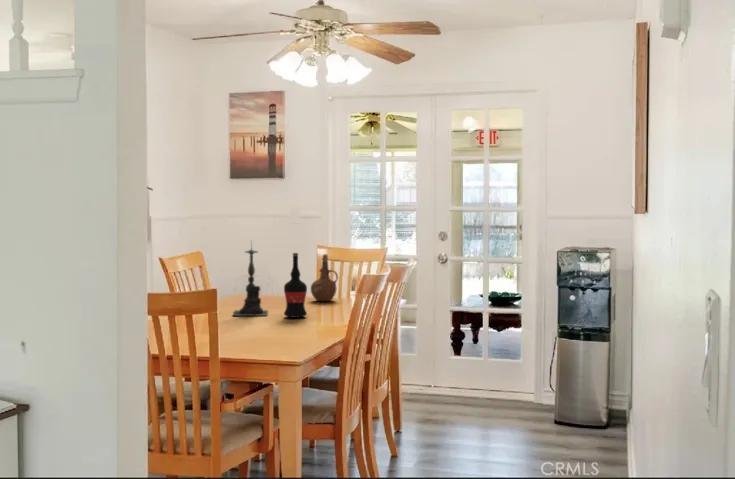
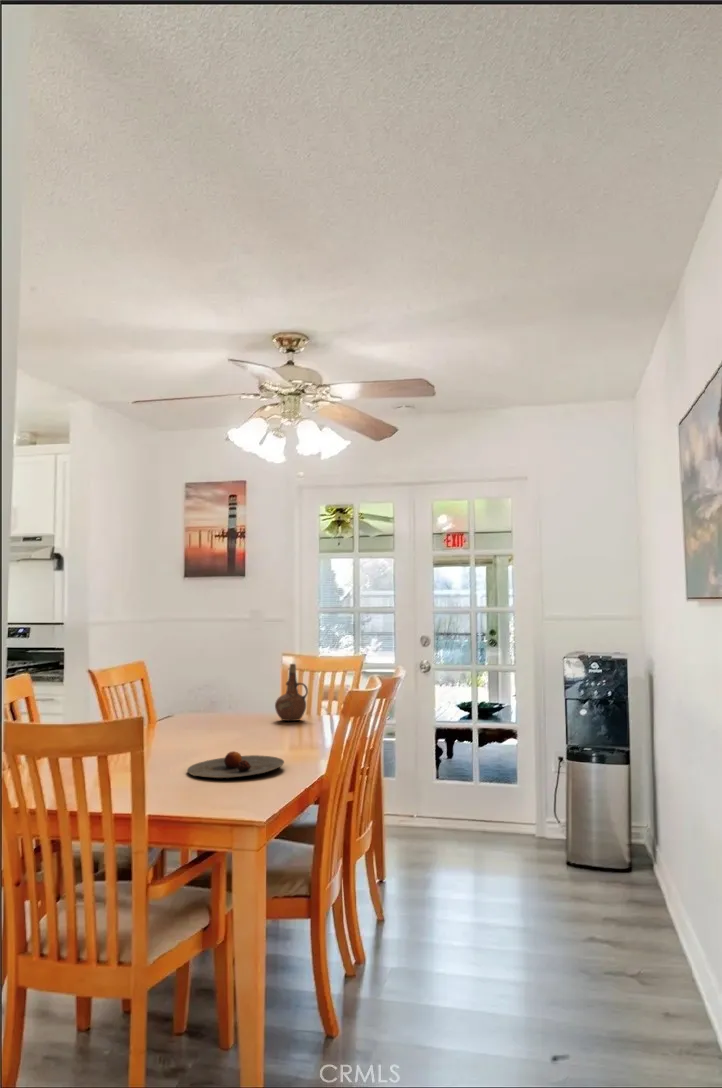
candle holder: present [233,249,268,316] -> none [177,648,222,744]
wine bottle: present [284,253,307,318] -> none [242,663,271,745]
plate: none [243,320,317,338] -> present [187,752,284,778]

